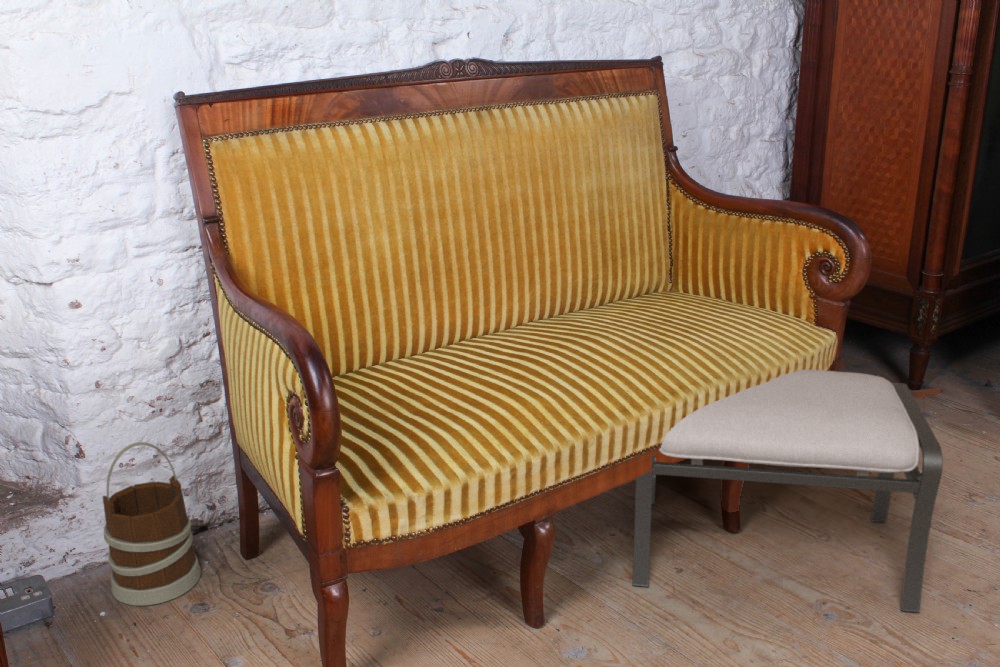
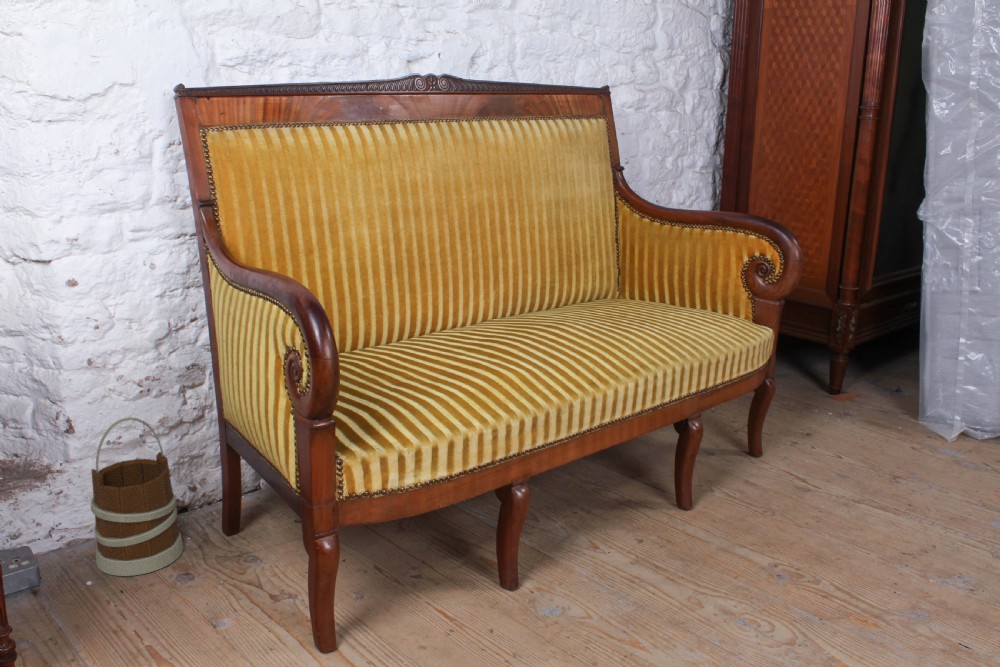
ottoman: present [632,369,943,612] -> none [594,354,873,572]

